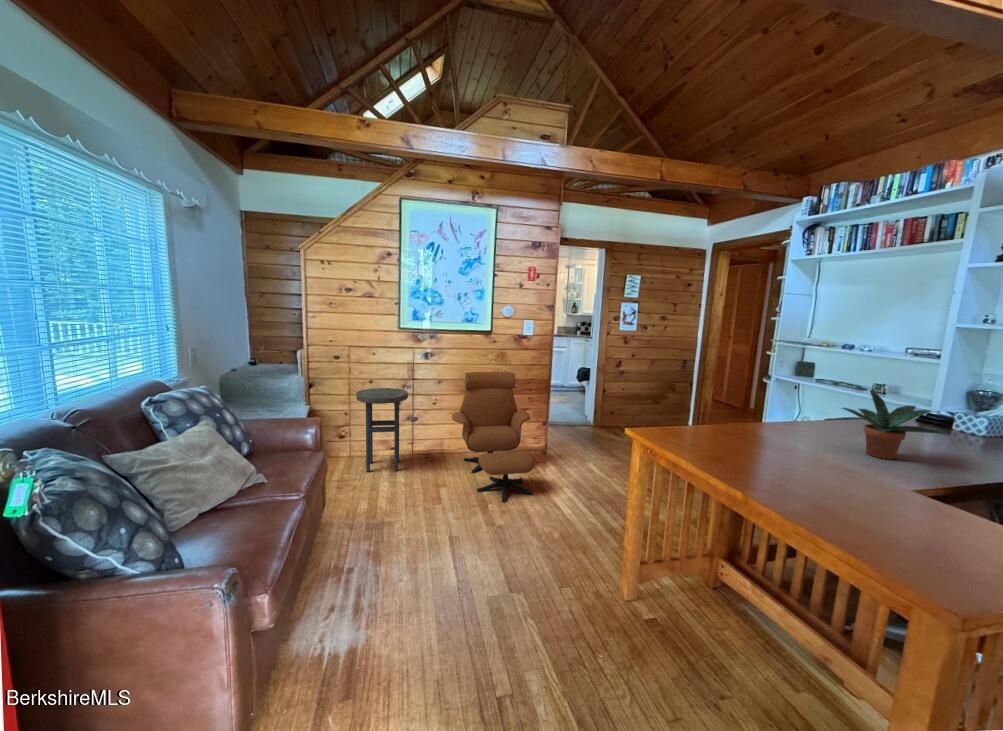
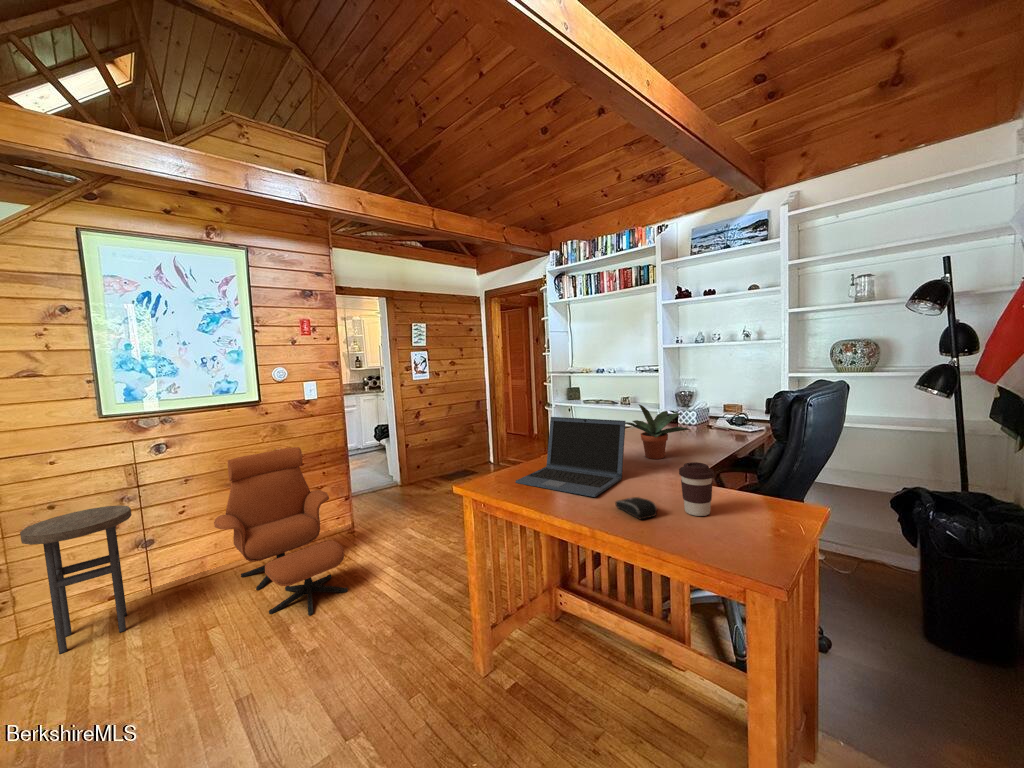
laptop: none [688,385,836,473] -> present [516,417,626,497]
coffee cup: none [883,464,937,528] -> present [679,462,714,516]
computer mouse: none [790,482,841,509] -> present [616,497,657,519]

